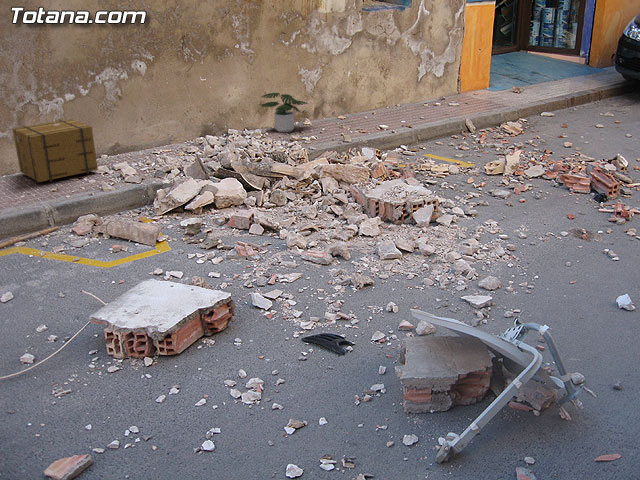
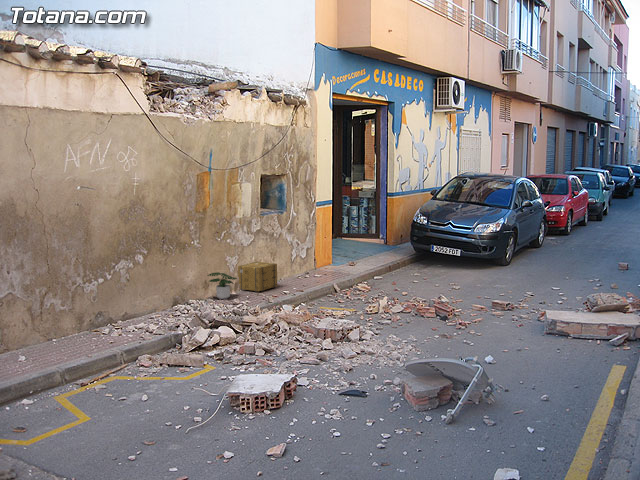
cardboard box: present [12,119,98,182] -> present [238,262,277,292]

